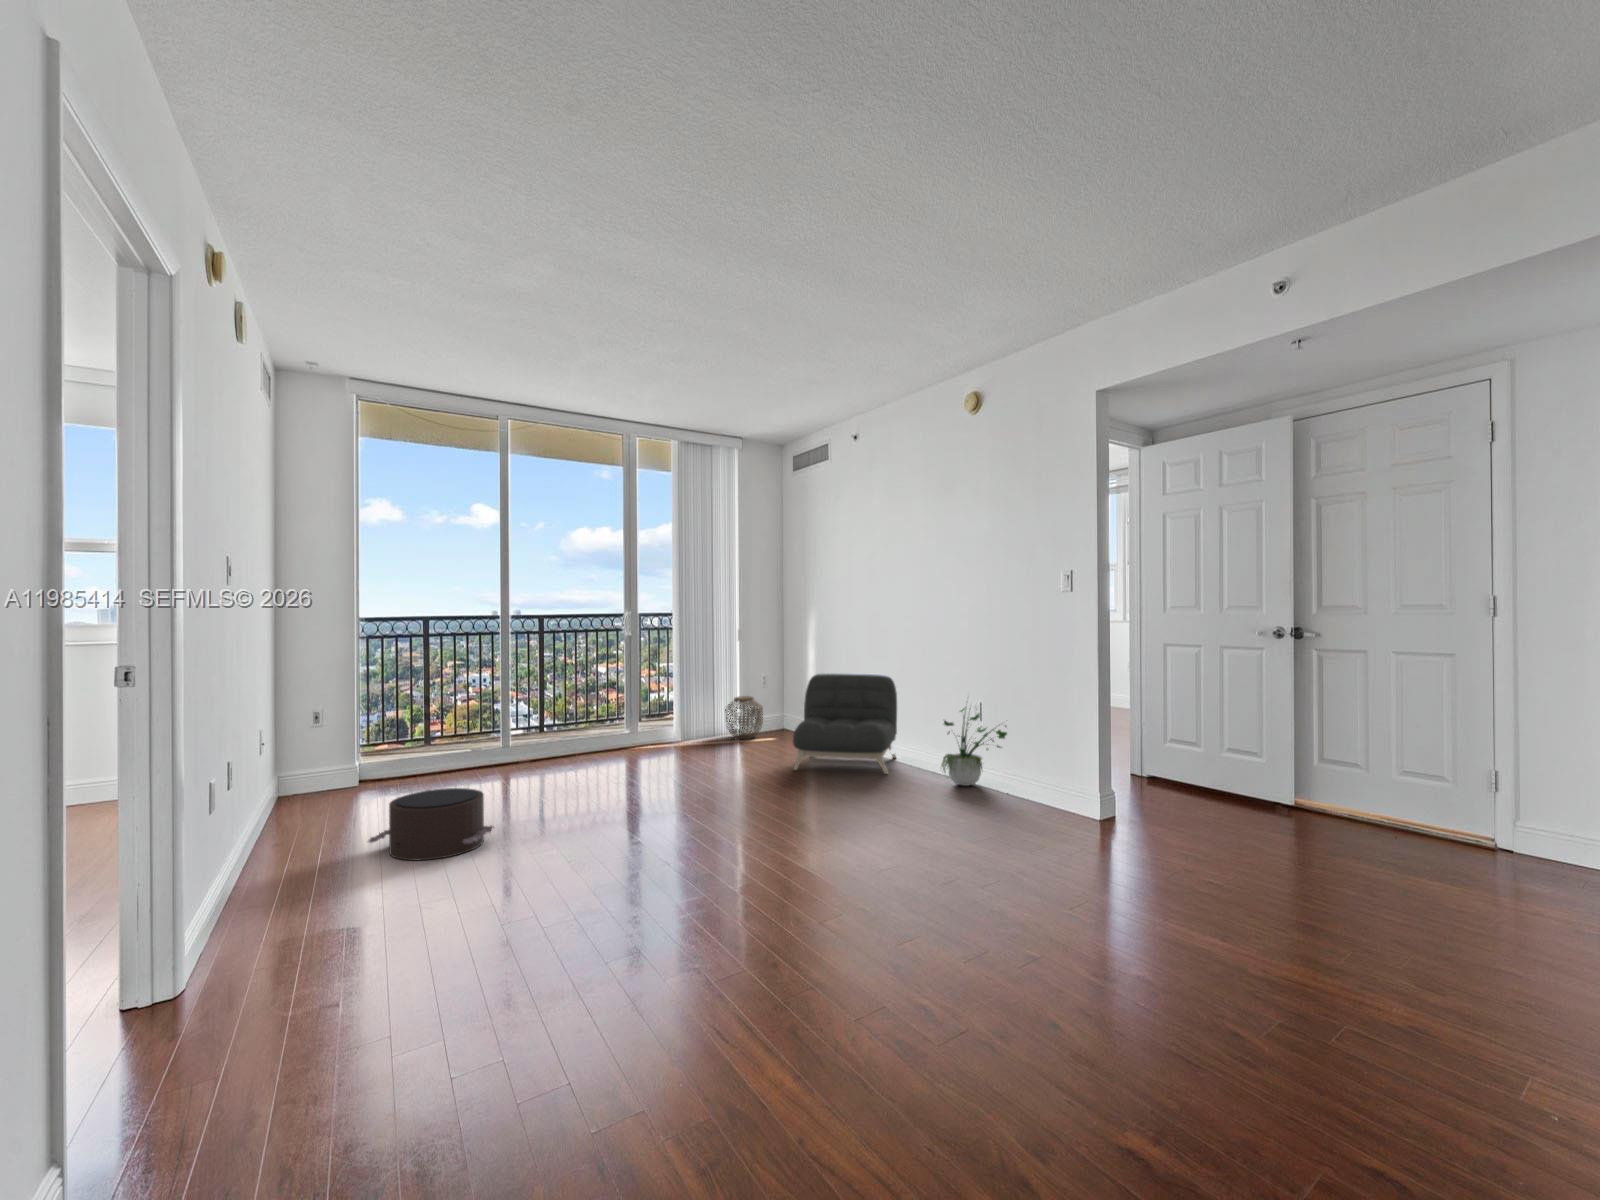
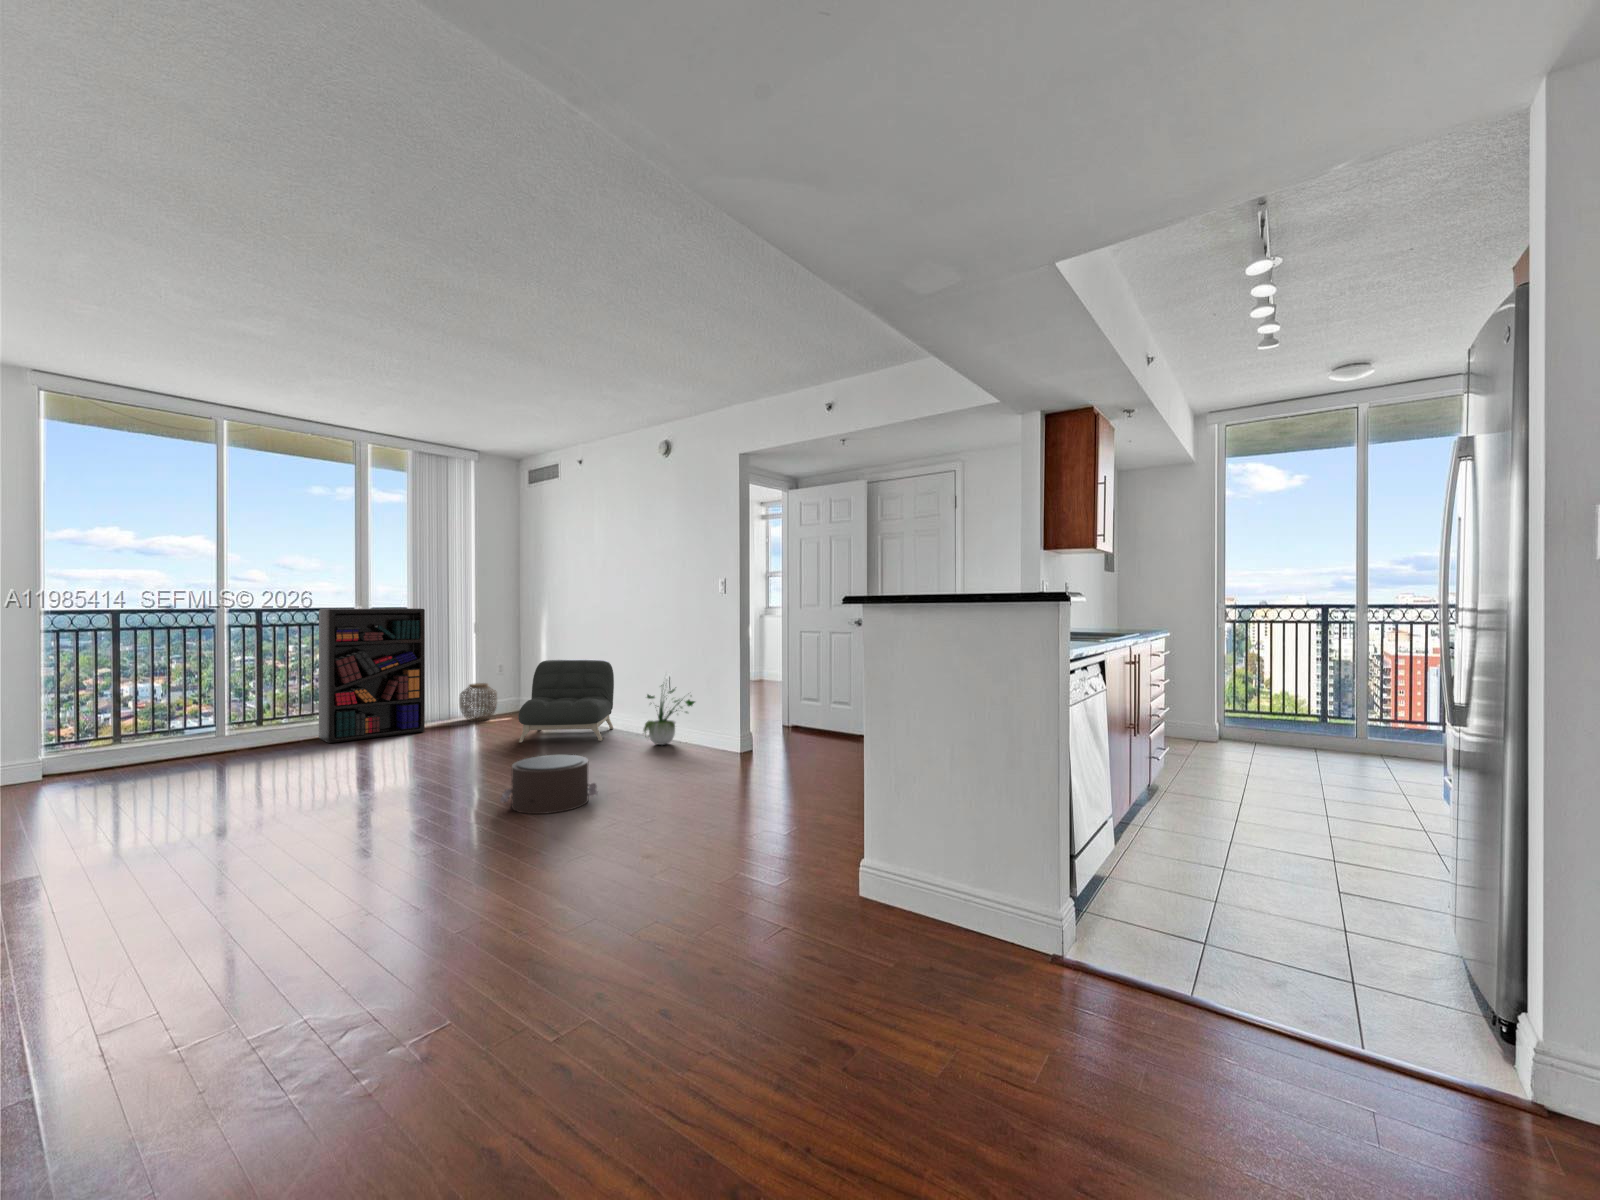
bookshelf: none [592,613,692,758] -> present [319,608,425,743]
pouf: present [369,788,494,861] -> present [500,755,598,814]

